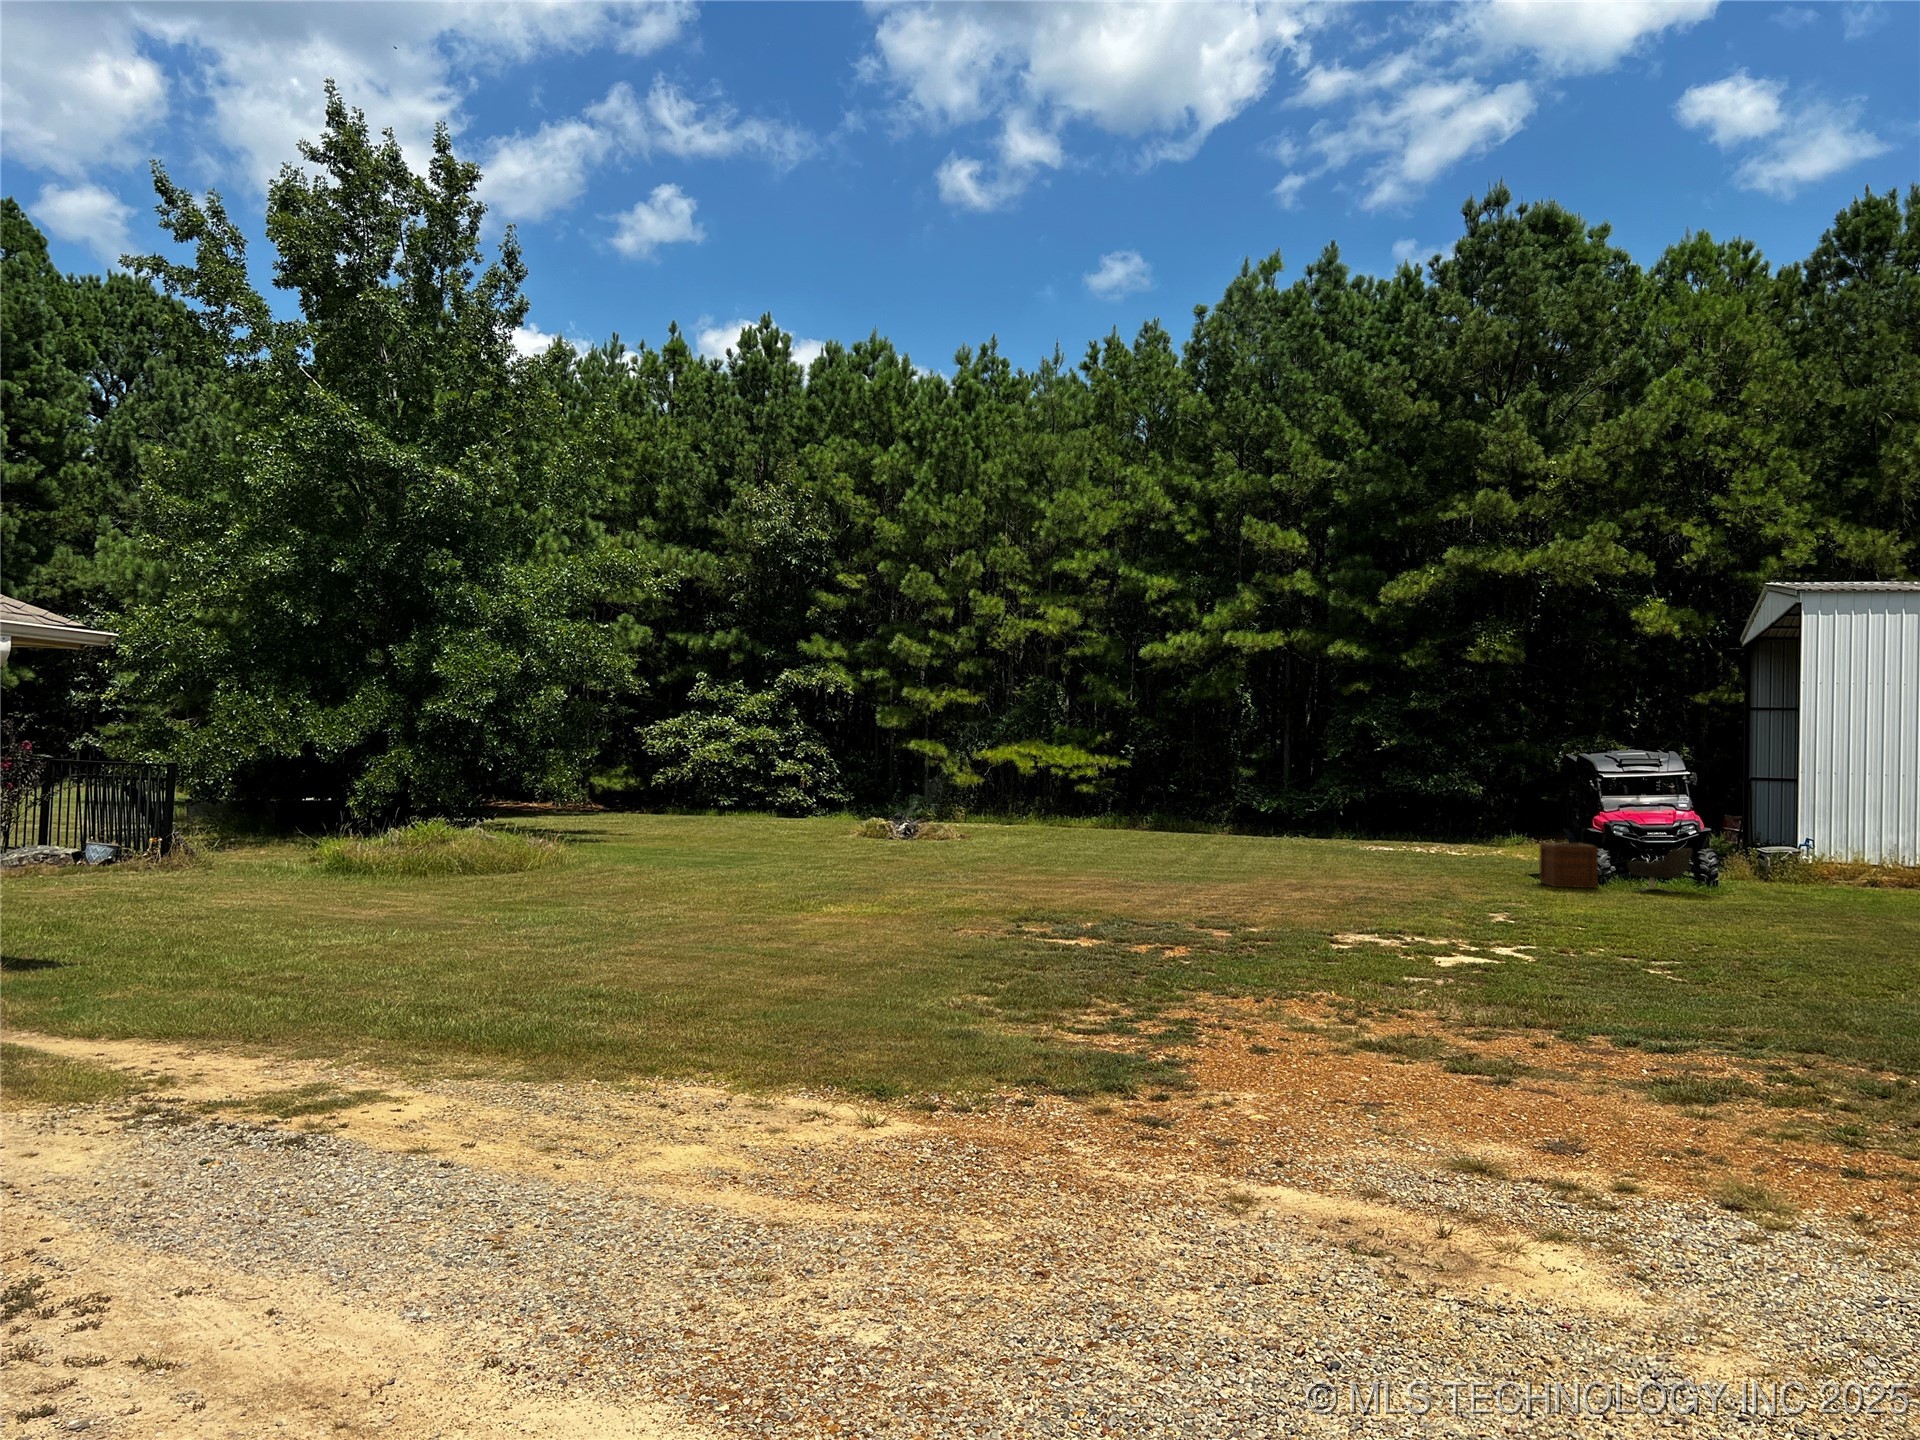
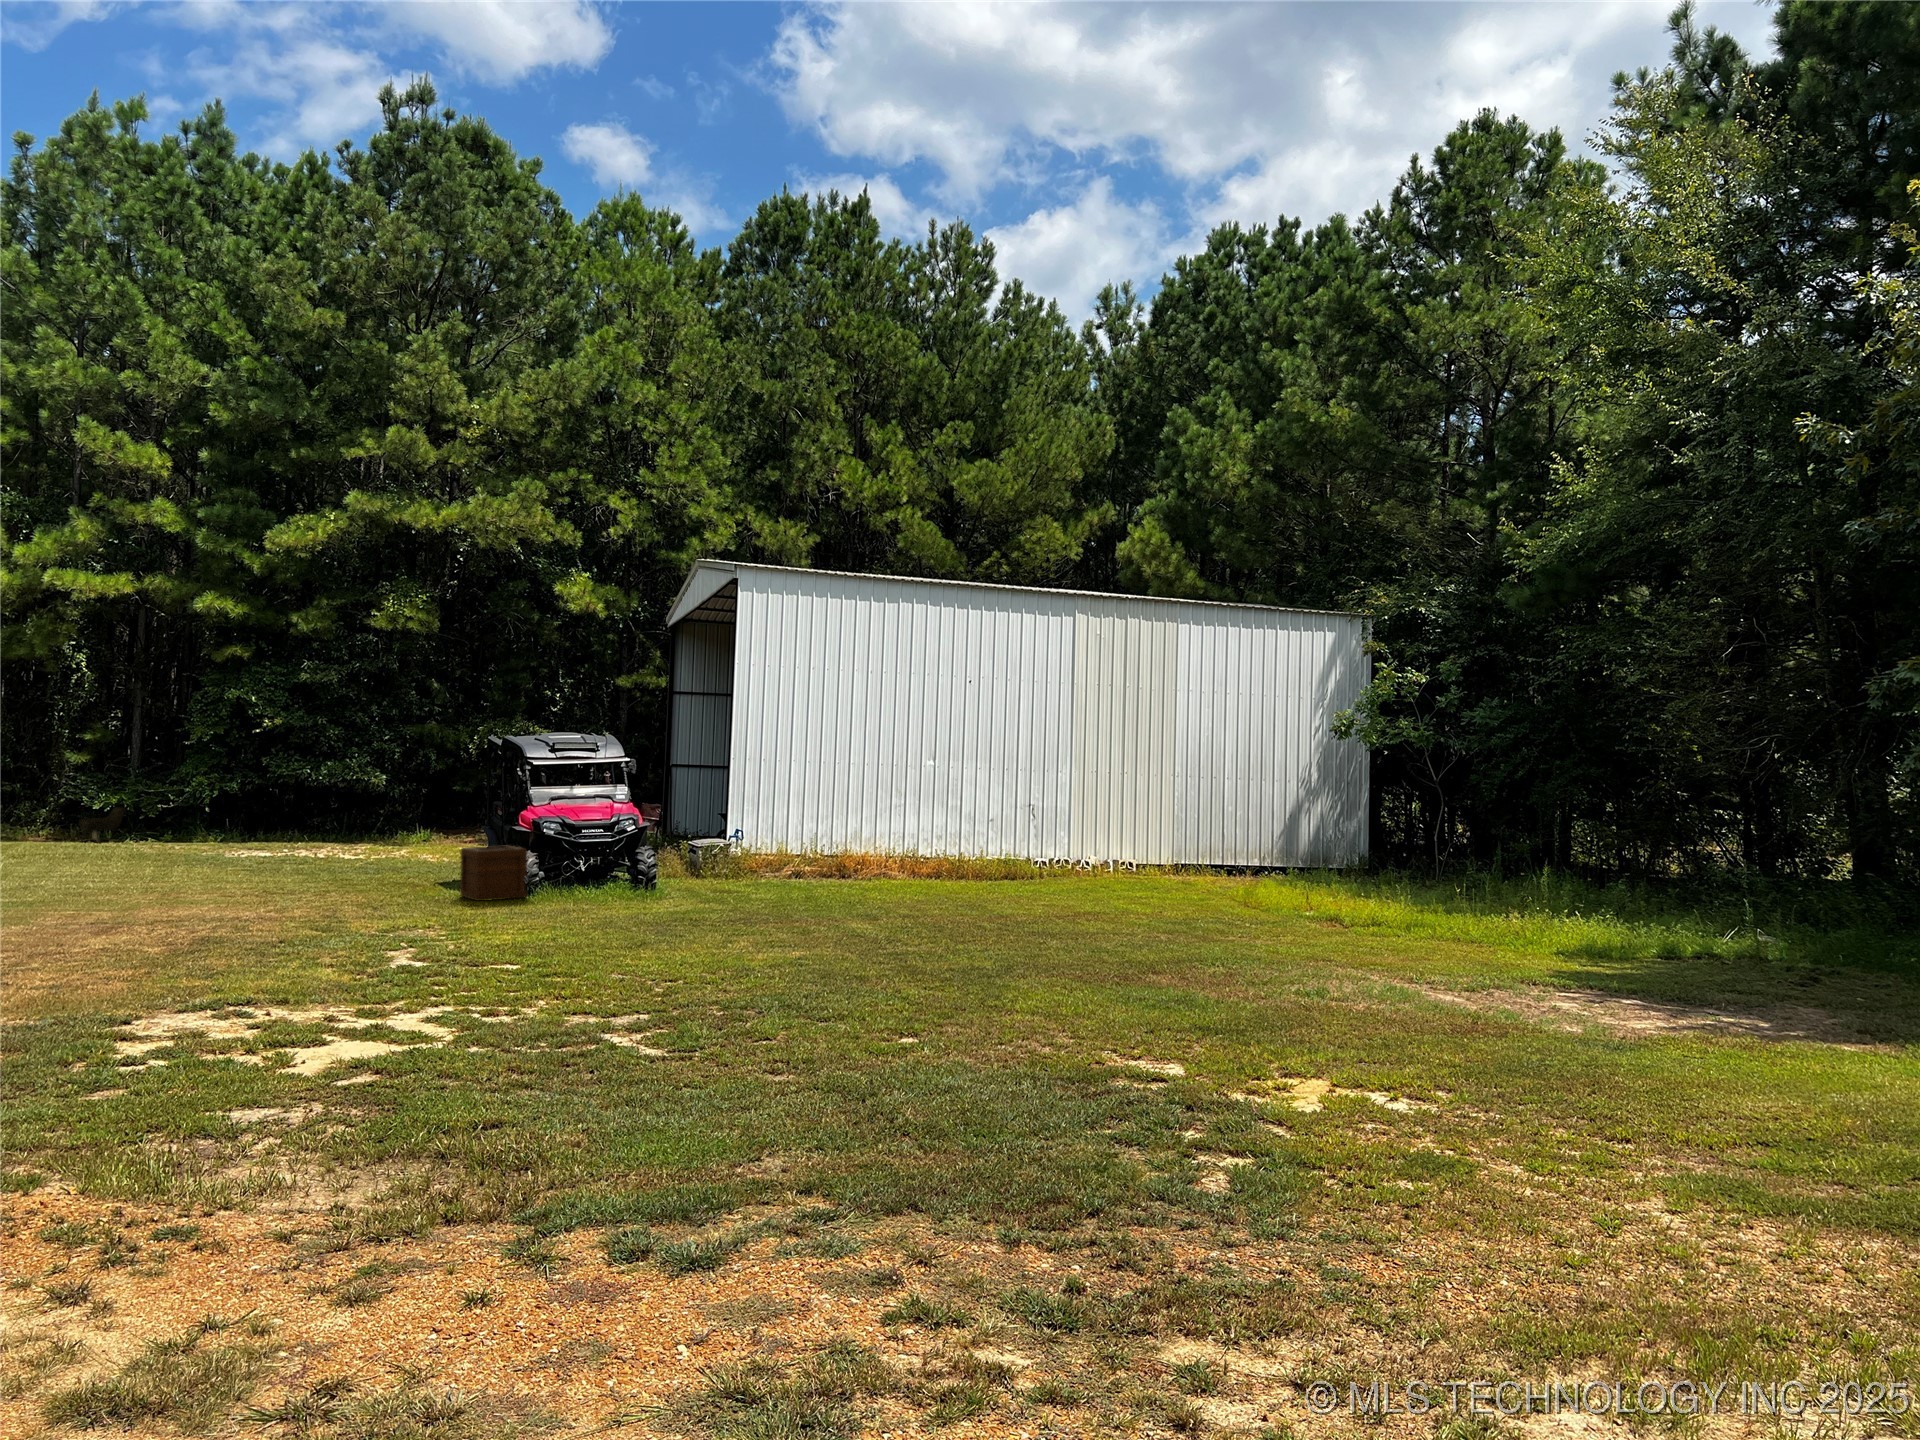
lounge chair: present [1627,848,1692,888] -> present [79,807,125,840]

